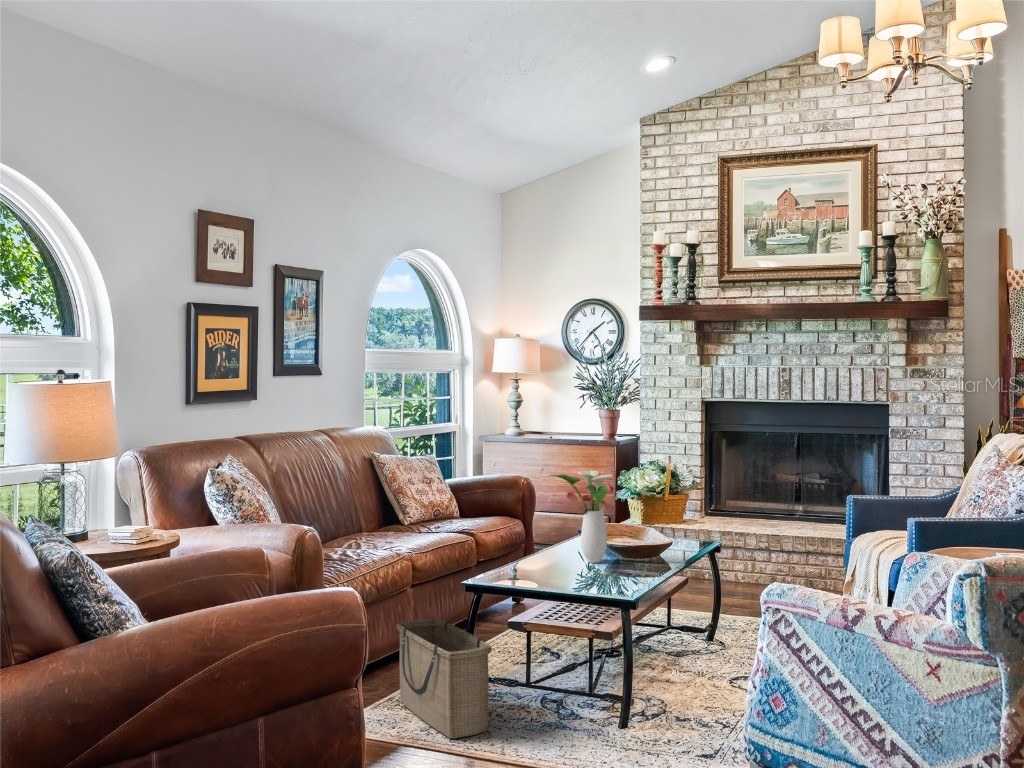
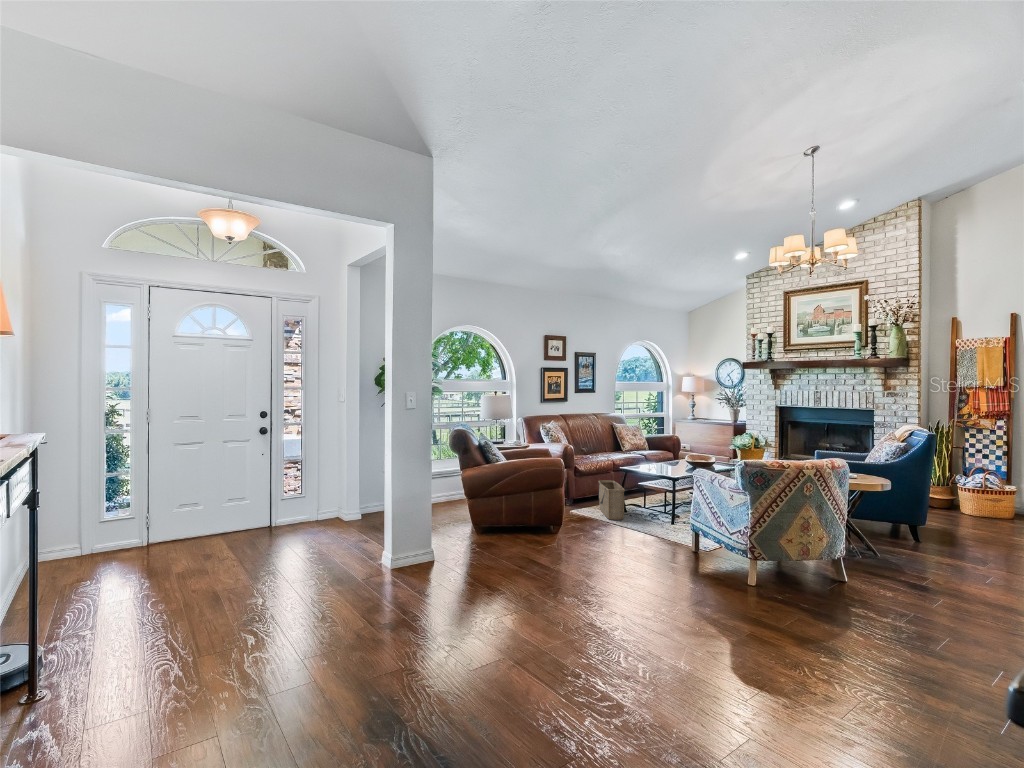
flower arrangement: present [548,470,614,563] -> none [660,431,688,467]

